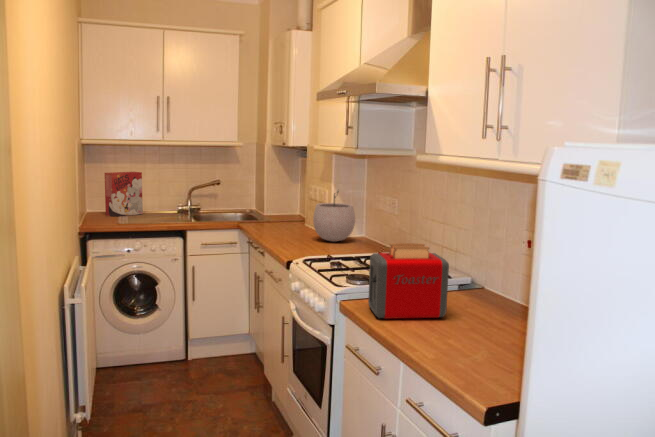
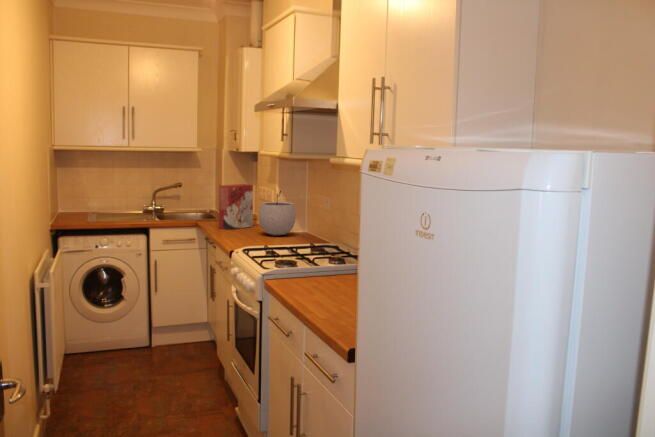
cereal box: present [104,172,143,217] -> present [219,184,253,230]
toaster: present [368,243,449,319] -> none [288,231,351,293]

